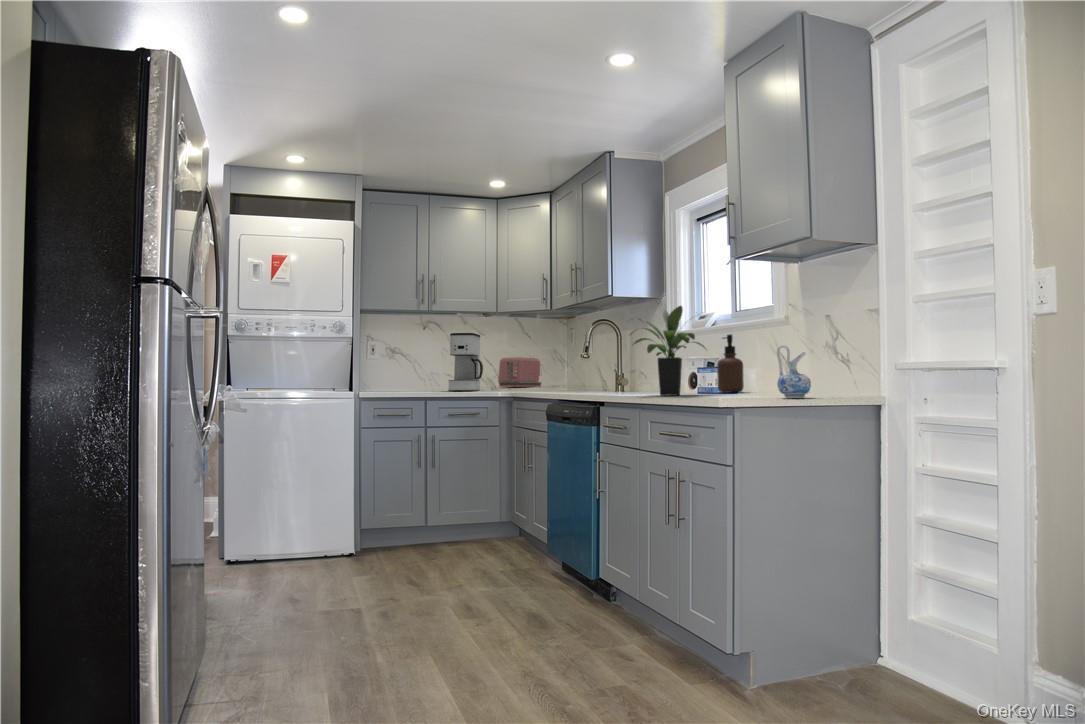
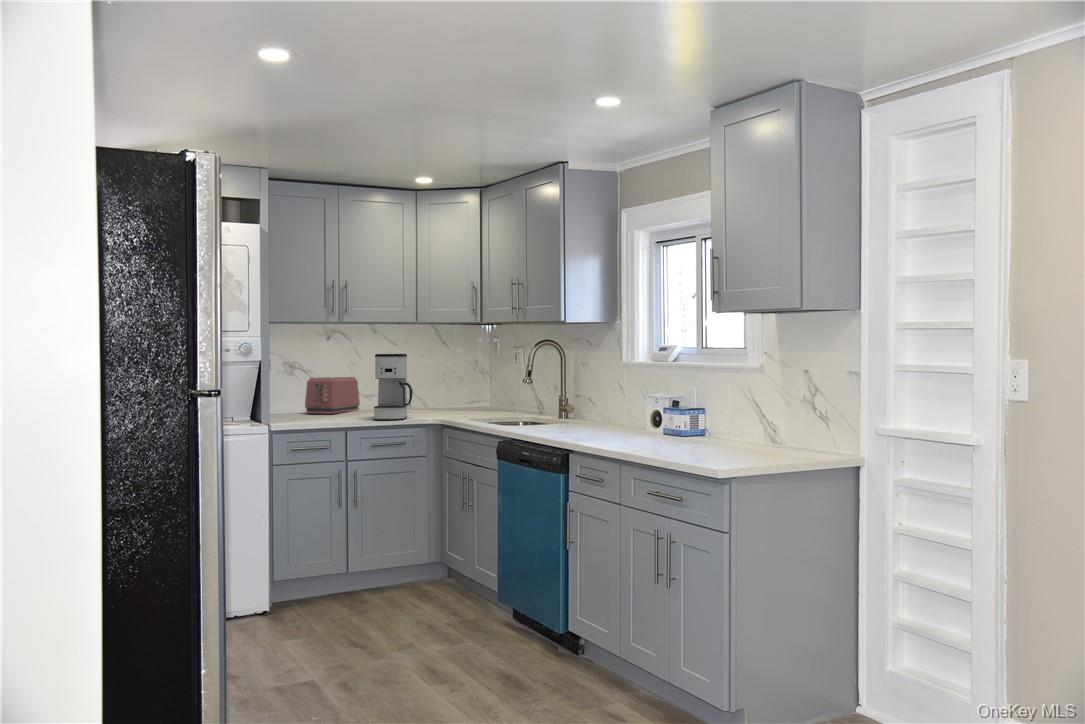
potted plant: present [631,306,705,395] -> none [608,358,685,447]
soap dispenser: present [717,334,744,392] -> none [689,378,715,438]
ceramic pitcher: present [777,345,811,398] -> none [765,408,797,461]
toaster: present [498,358,542,387] -> present [305,377,360,414]

